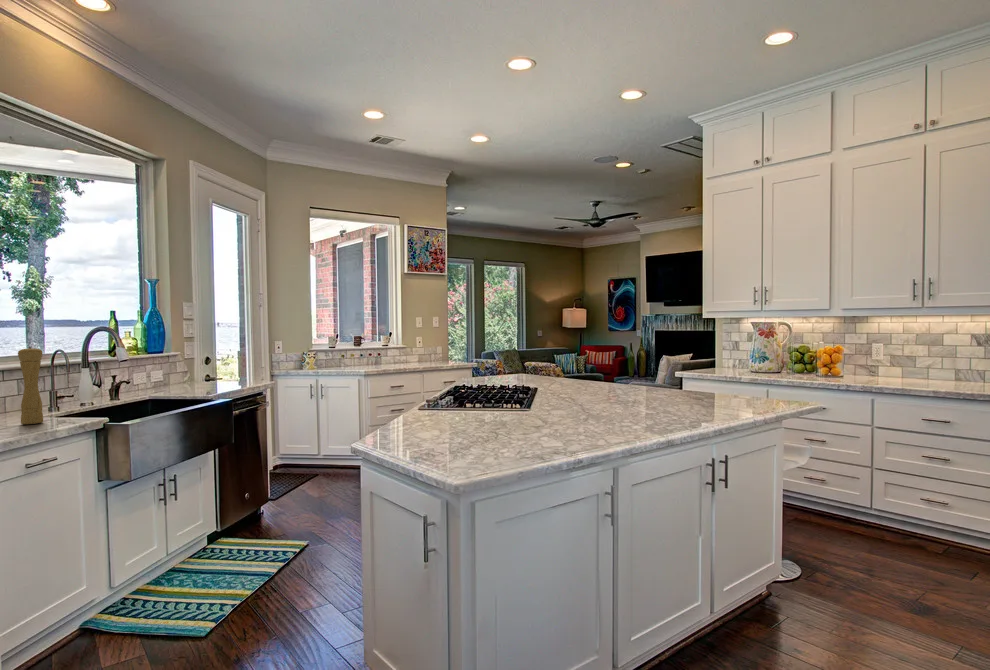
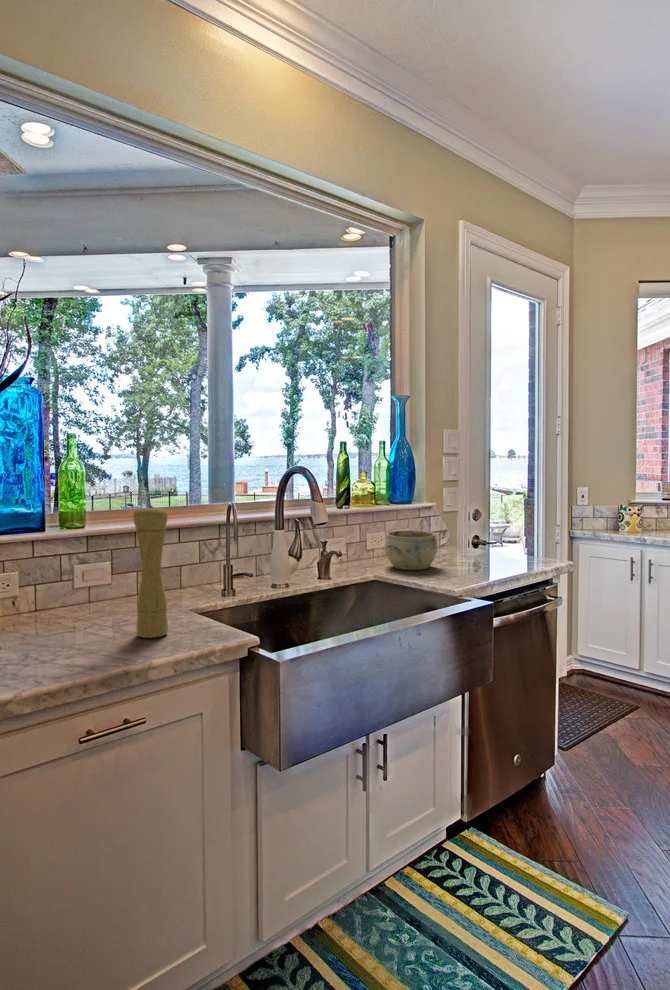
ceramic bowl: none [152,368,190,392] -> present [384,530,437,570]

